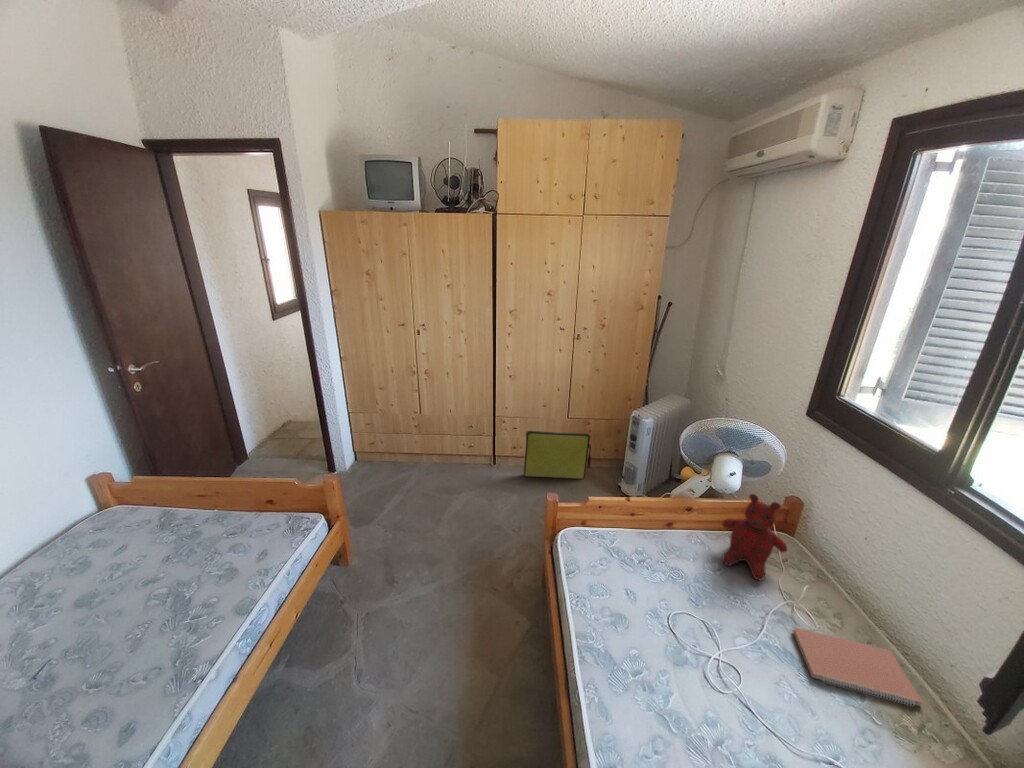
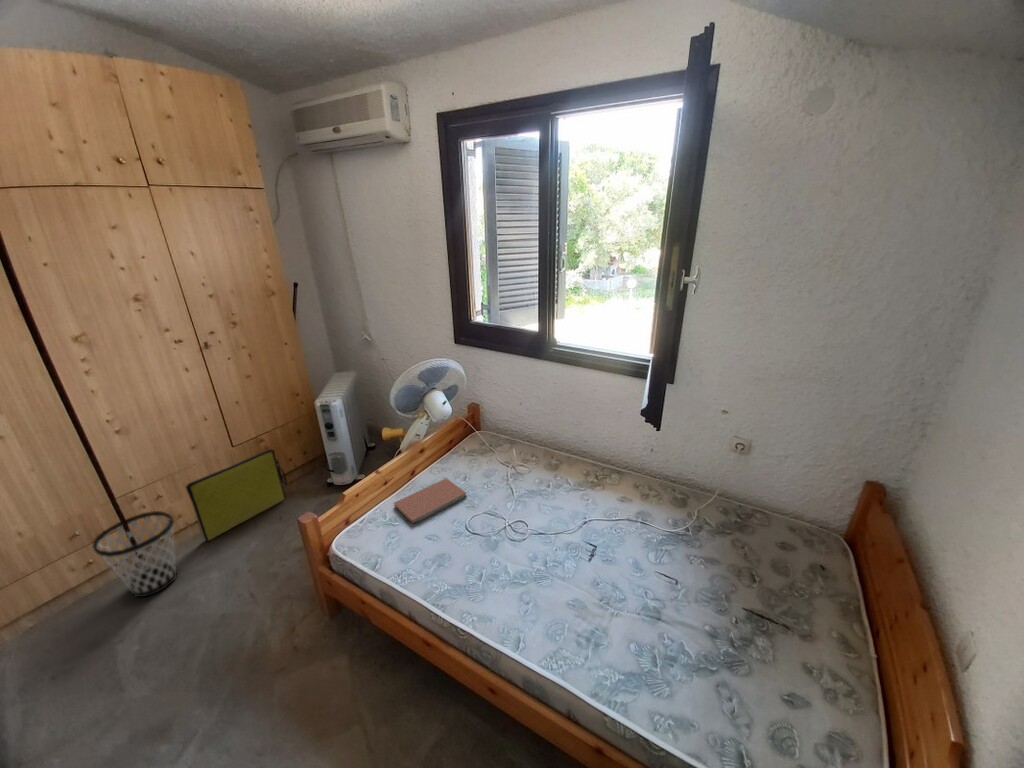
wastebasket: none [469,434,509,489] -> present [93,511,177,597]
teddy bear: present [722,494,787,580] -> none [450,408,495,473]
notebook: present [792,627,923,706] -> present [394,478,466,523]

